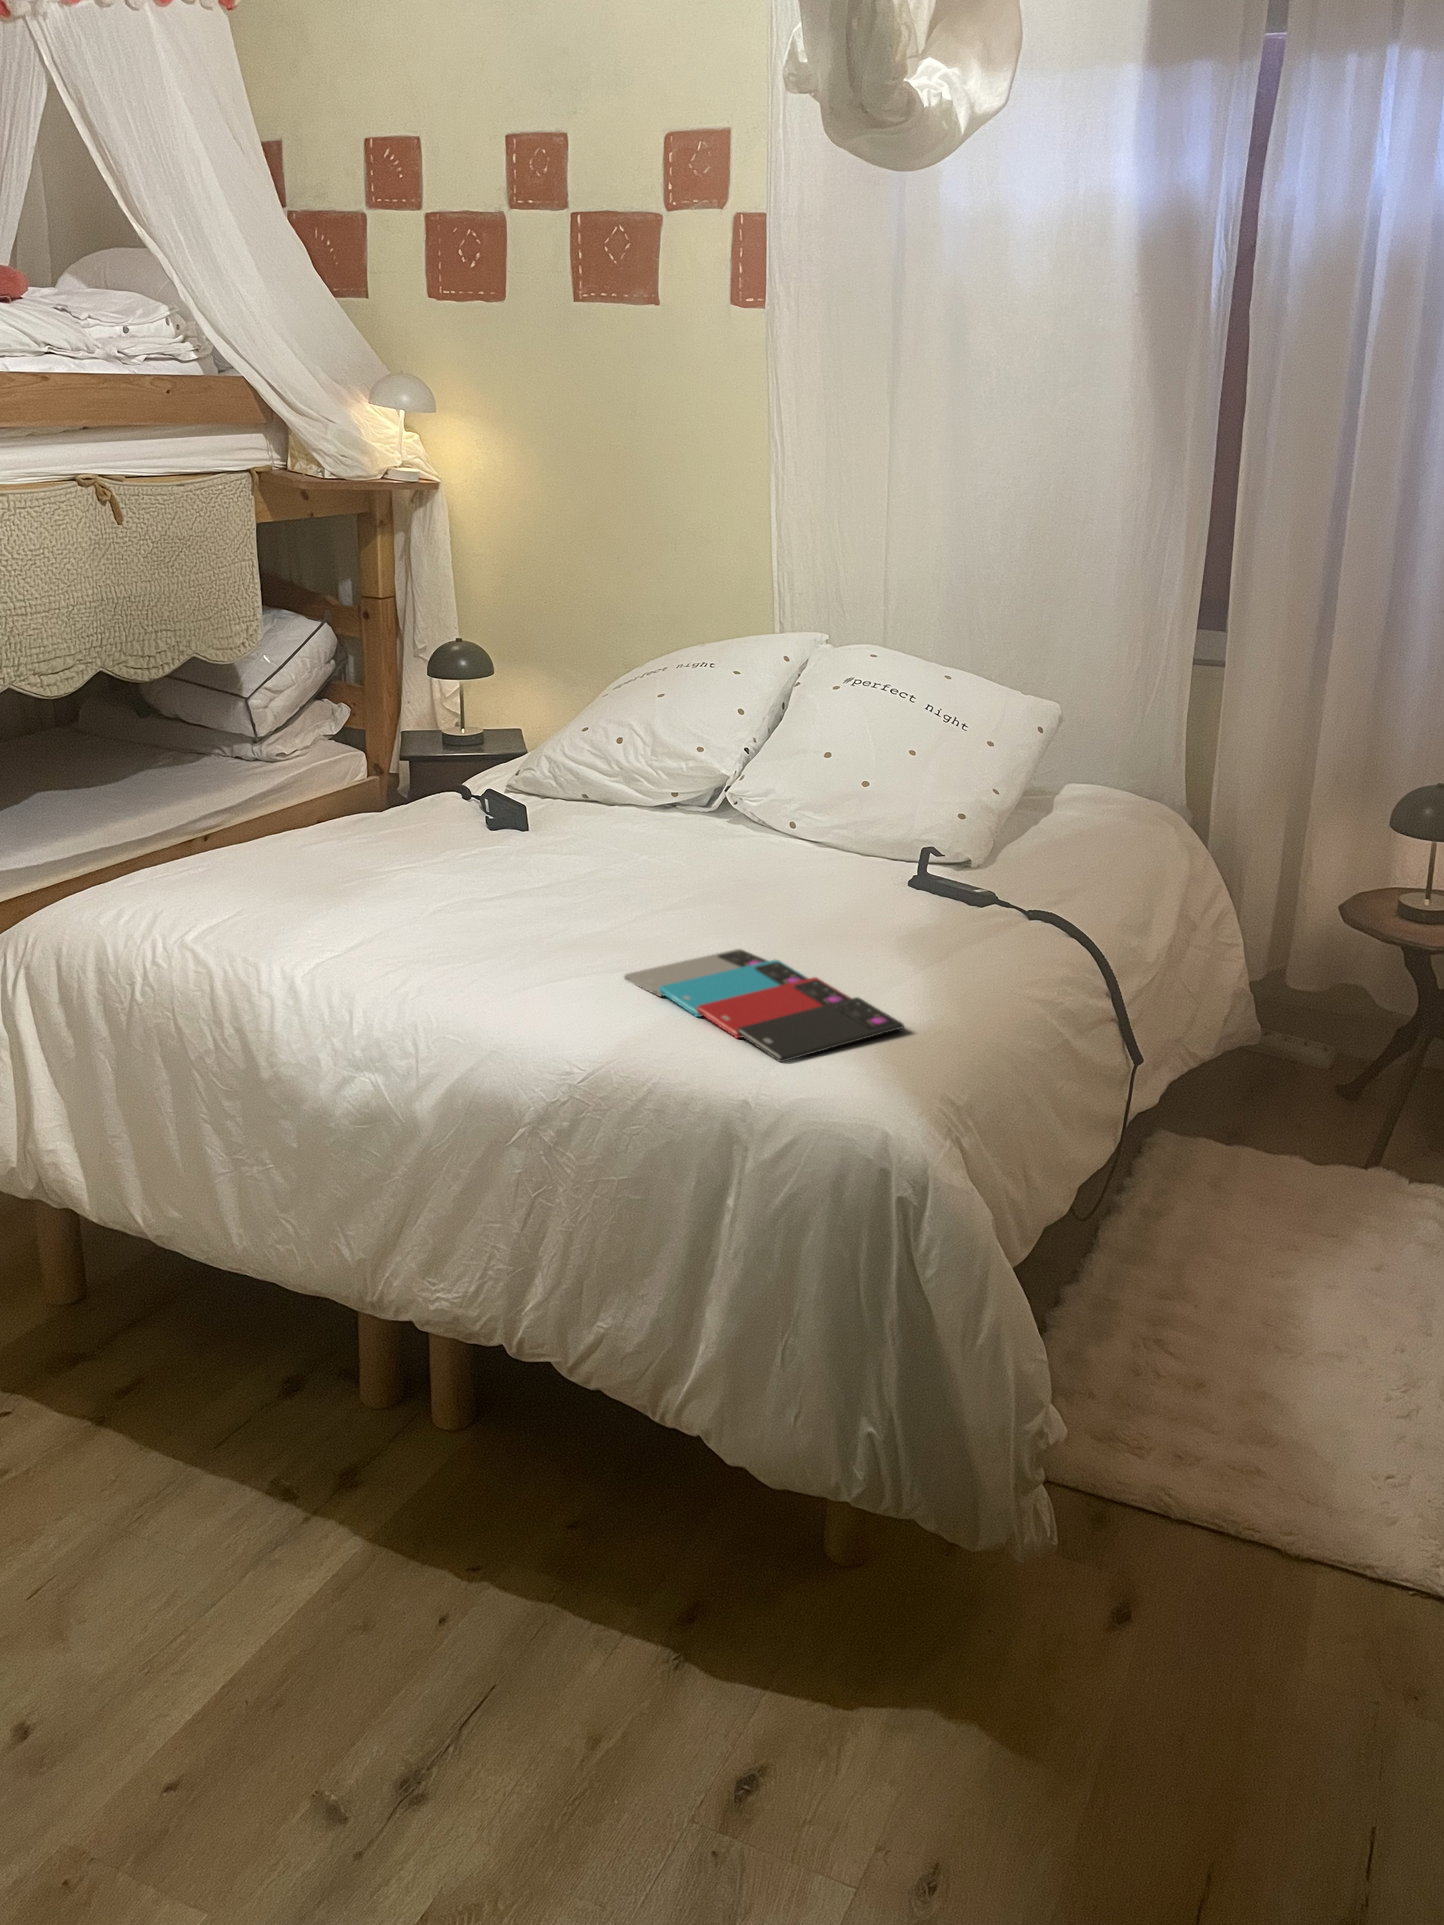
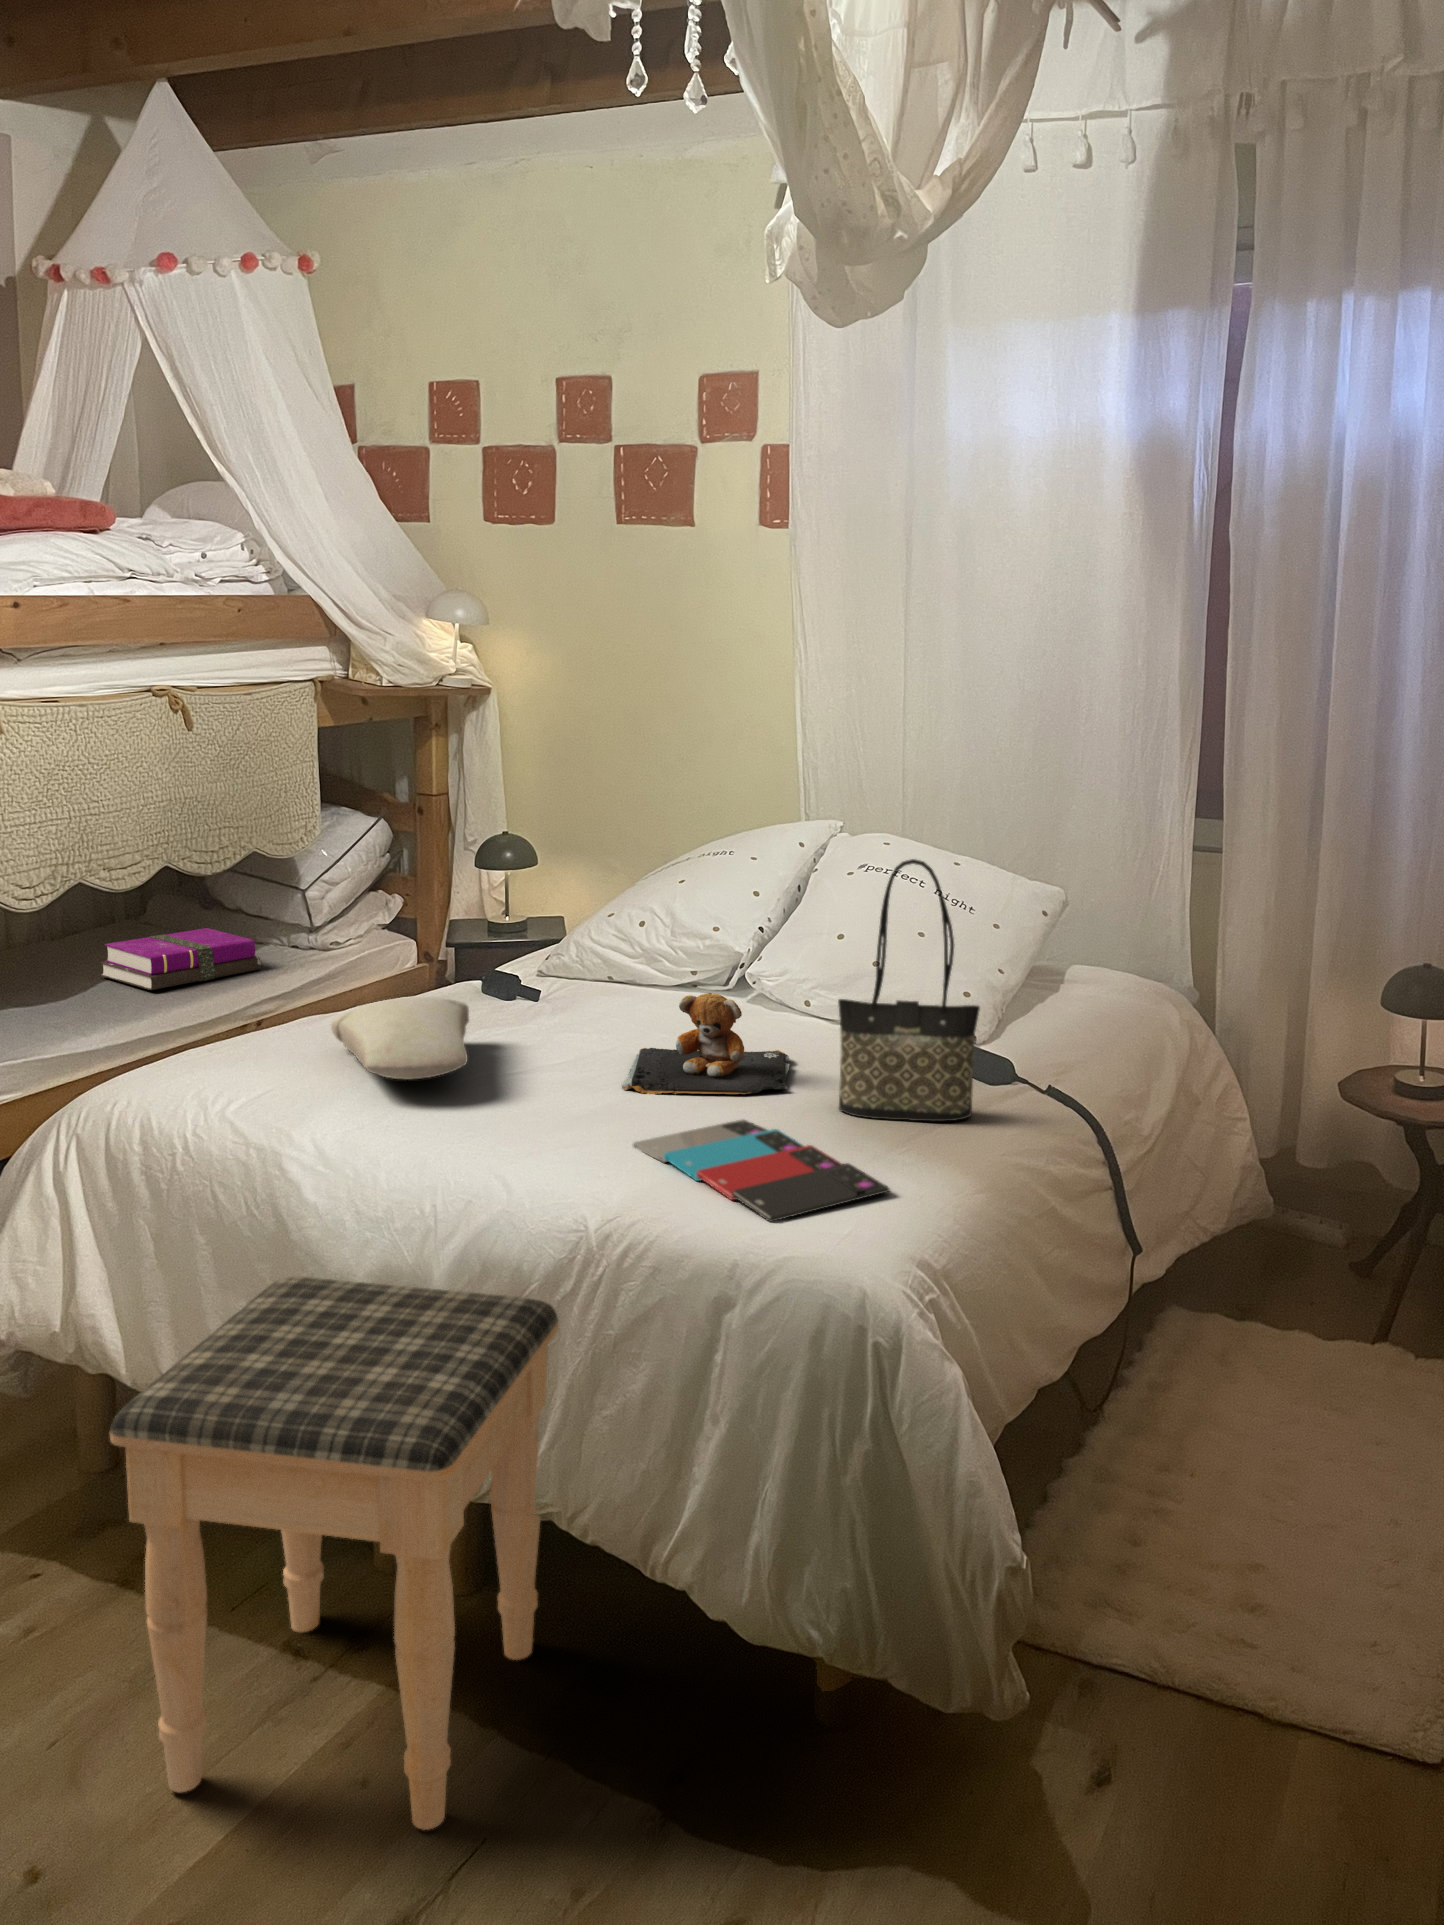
tote bag: none [838,670,991,950] -> present [838,859,980,1121]
notebook: none [31,739,204,805] -> present [100,928,261,990]
teddy bear: none [605,813,782,922] -> present [622,993,790,1094]
pillow: none [289,816,440,905] -> present [331,997,469,1079]
footstool: none [70,1119,552,1688] -> present [110,1277,558,1830]

